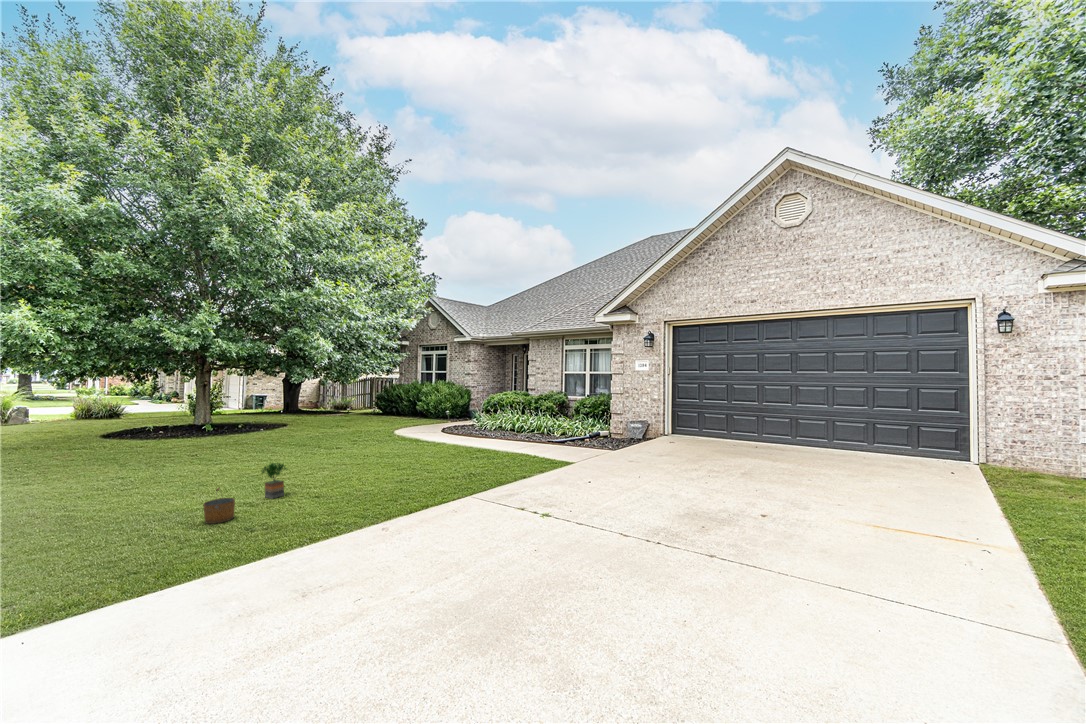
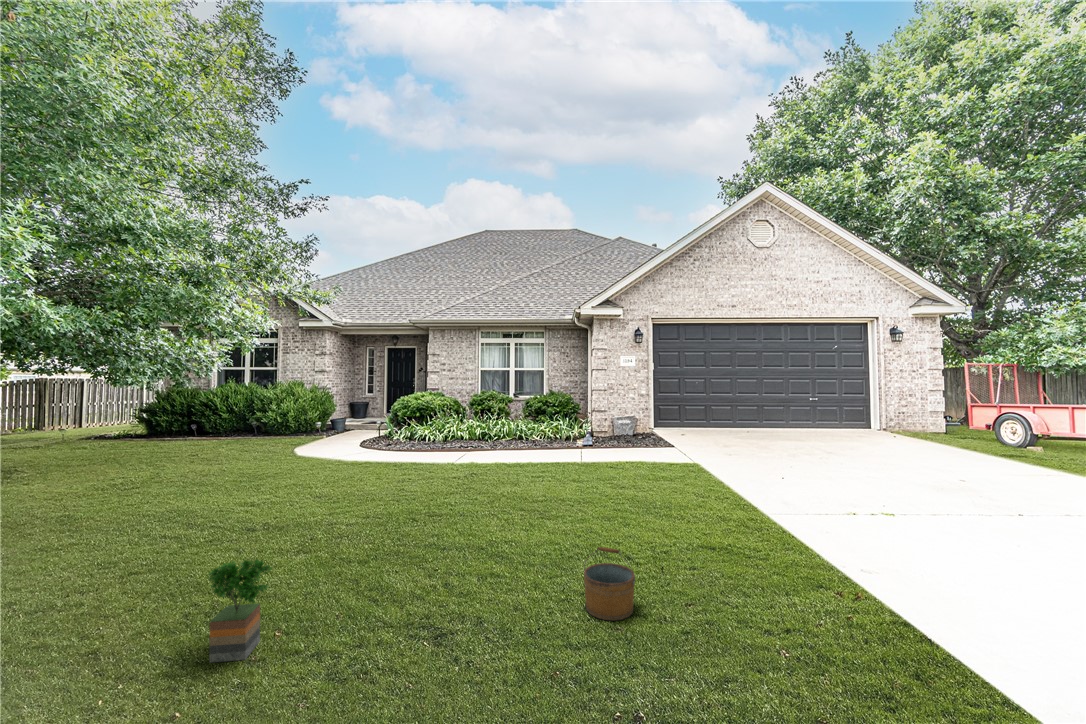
potted tree: present [262,463,287,499] -> present [209,559,272,663]

